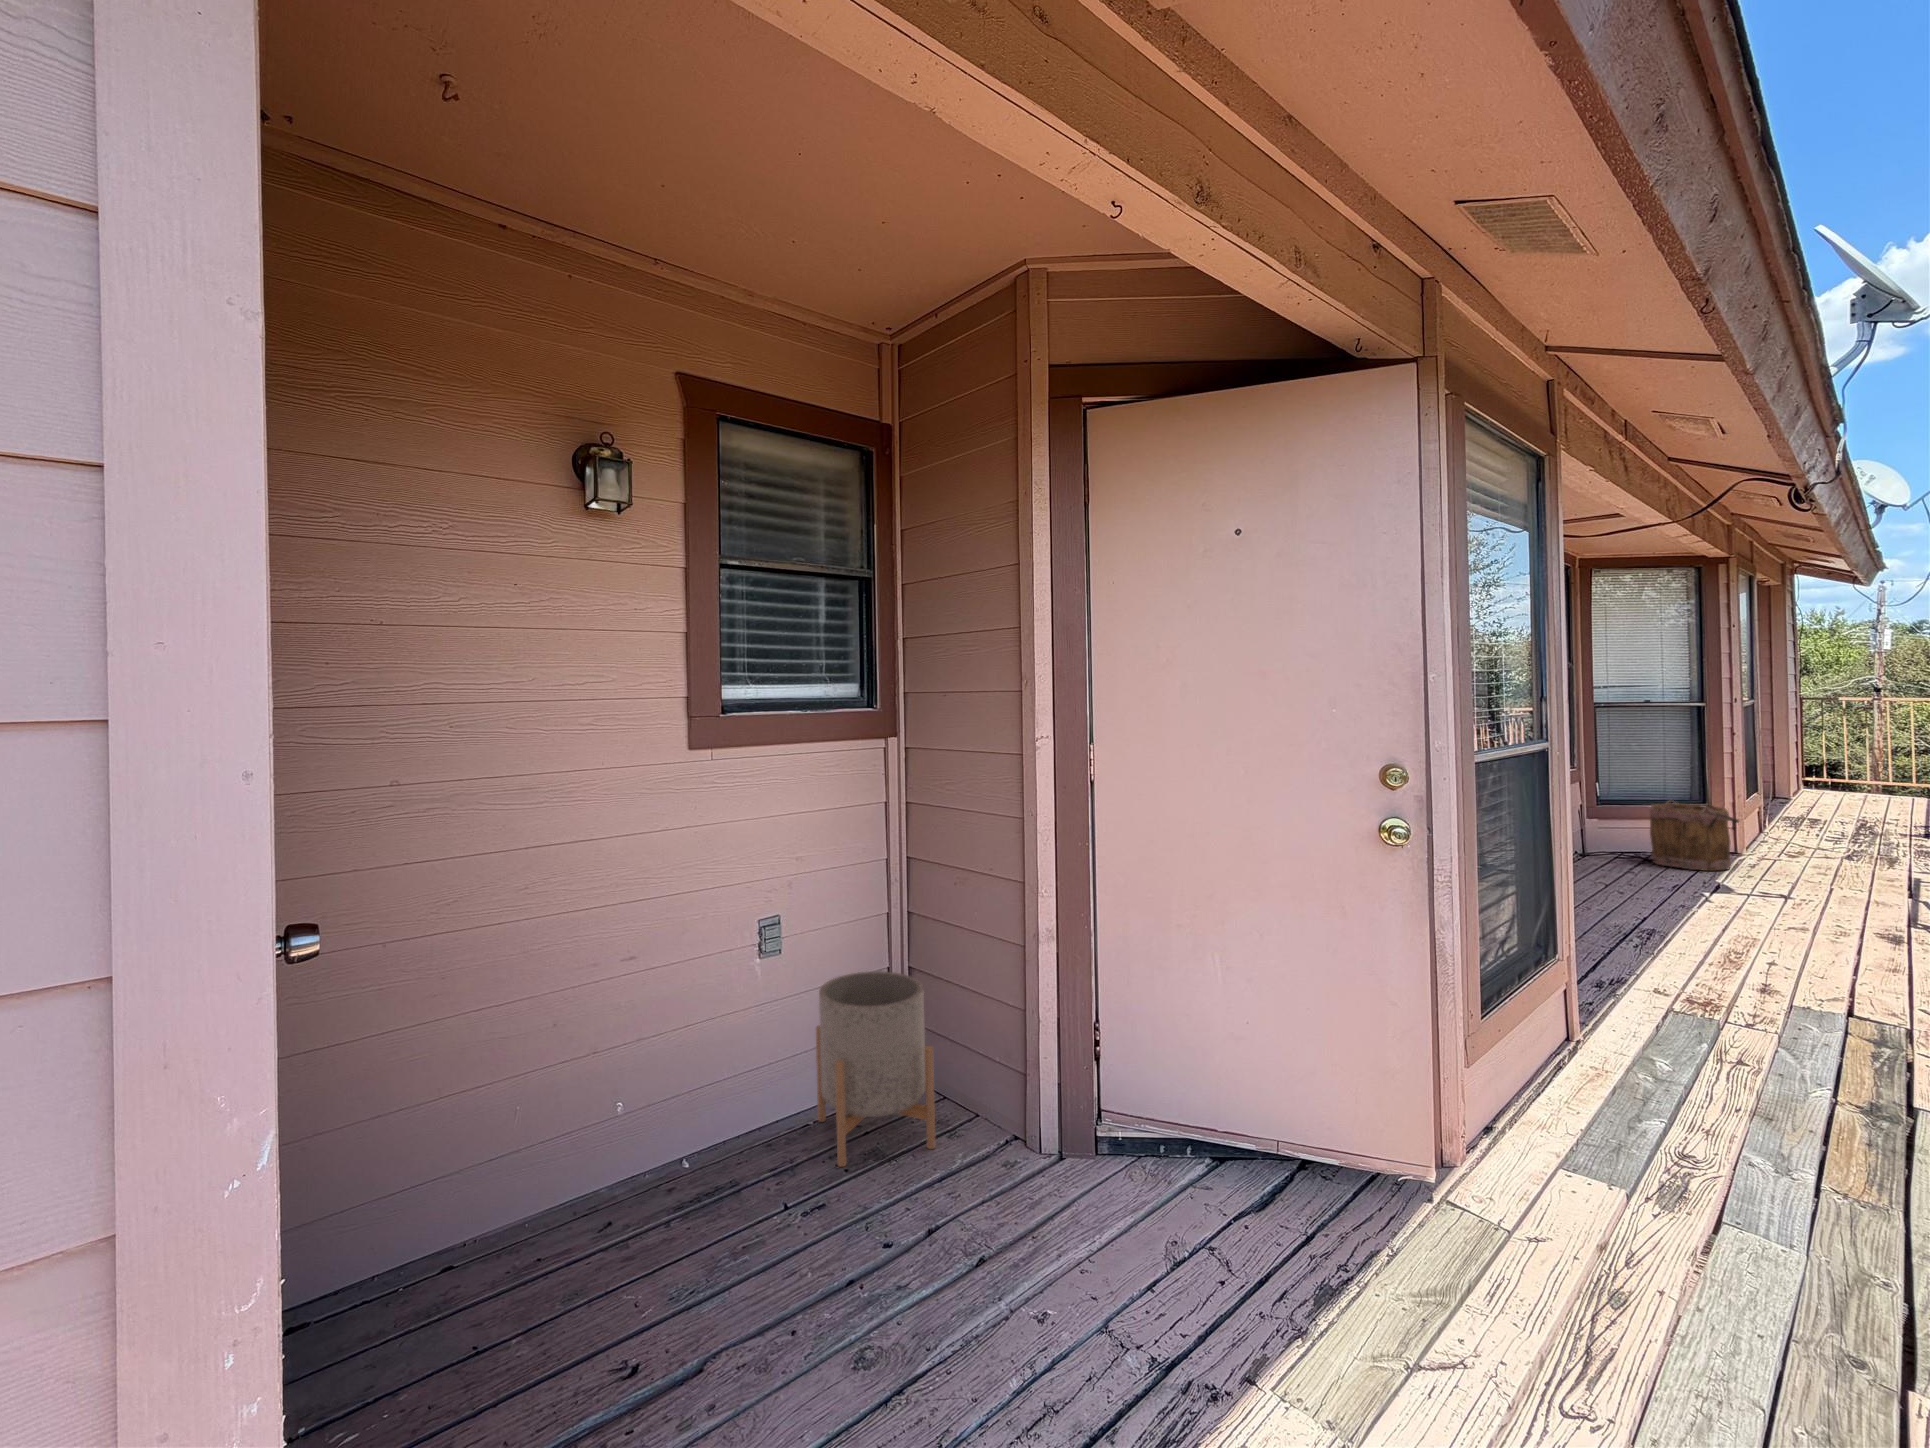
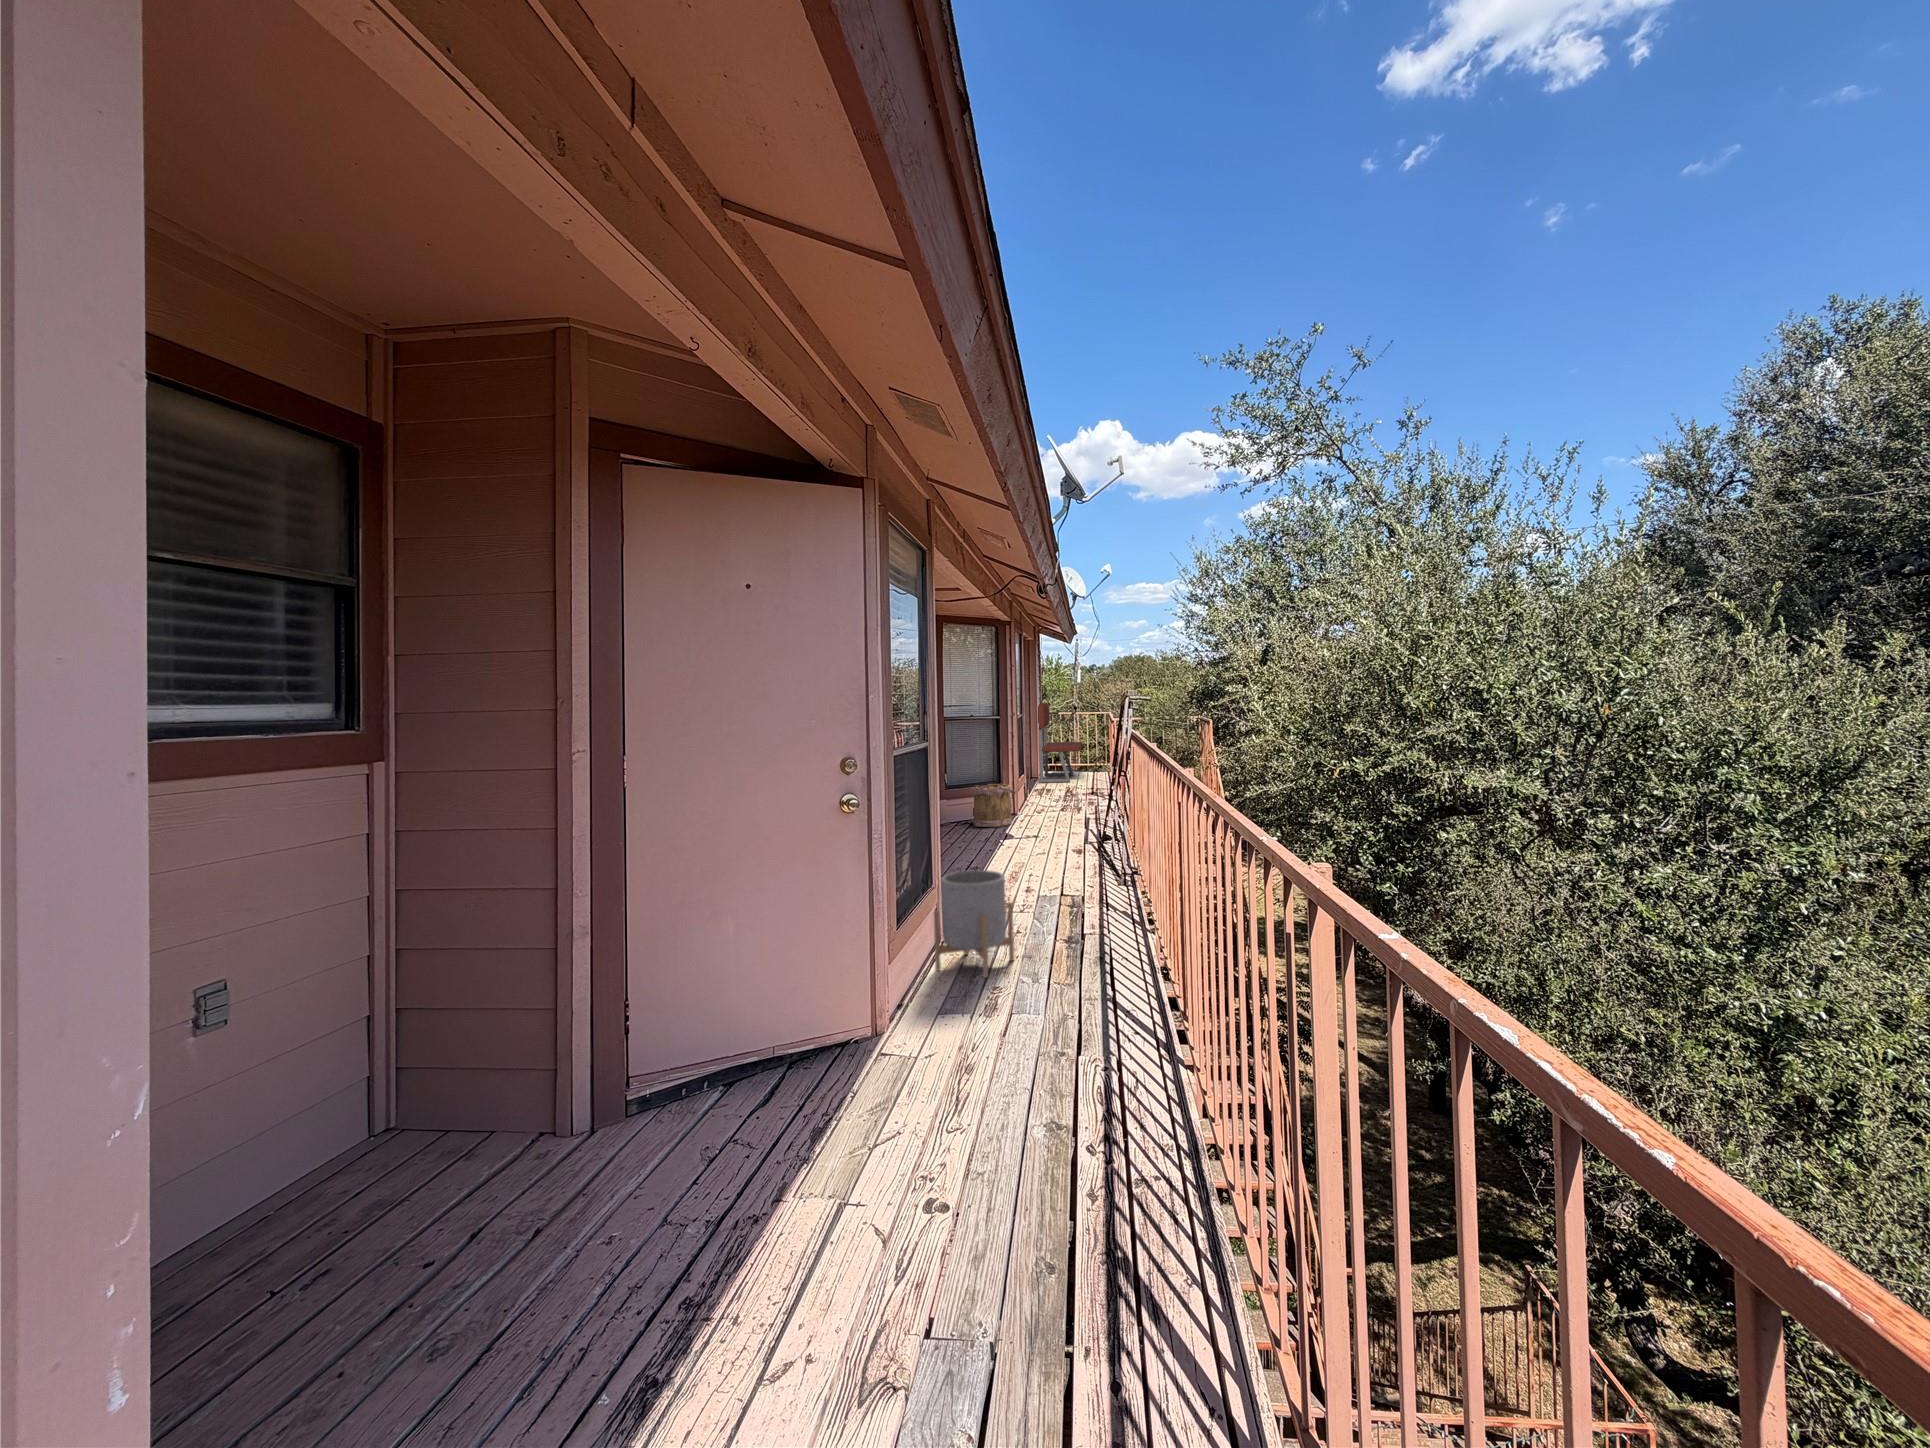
bench: none [1782,684,1896,813] -> present [1038,703,1083,783]
planter: present [816,971,936,1167] -> present [934,870,1014,978]

